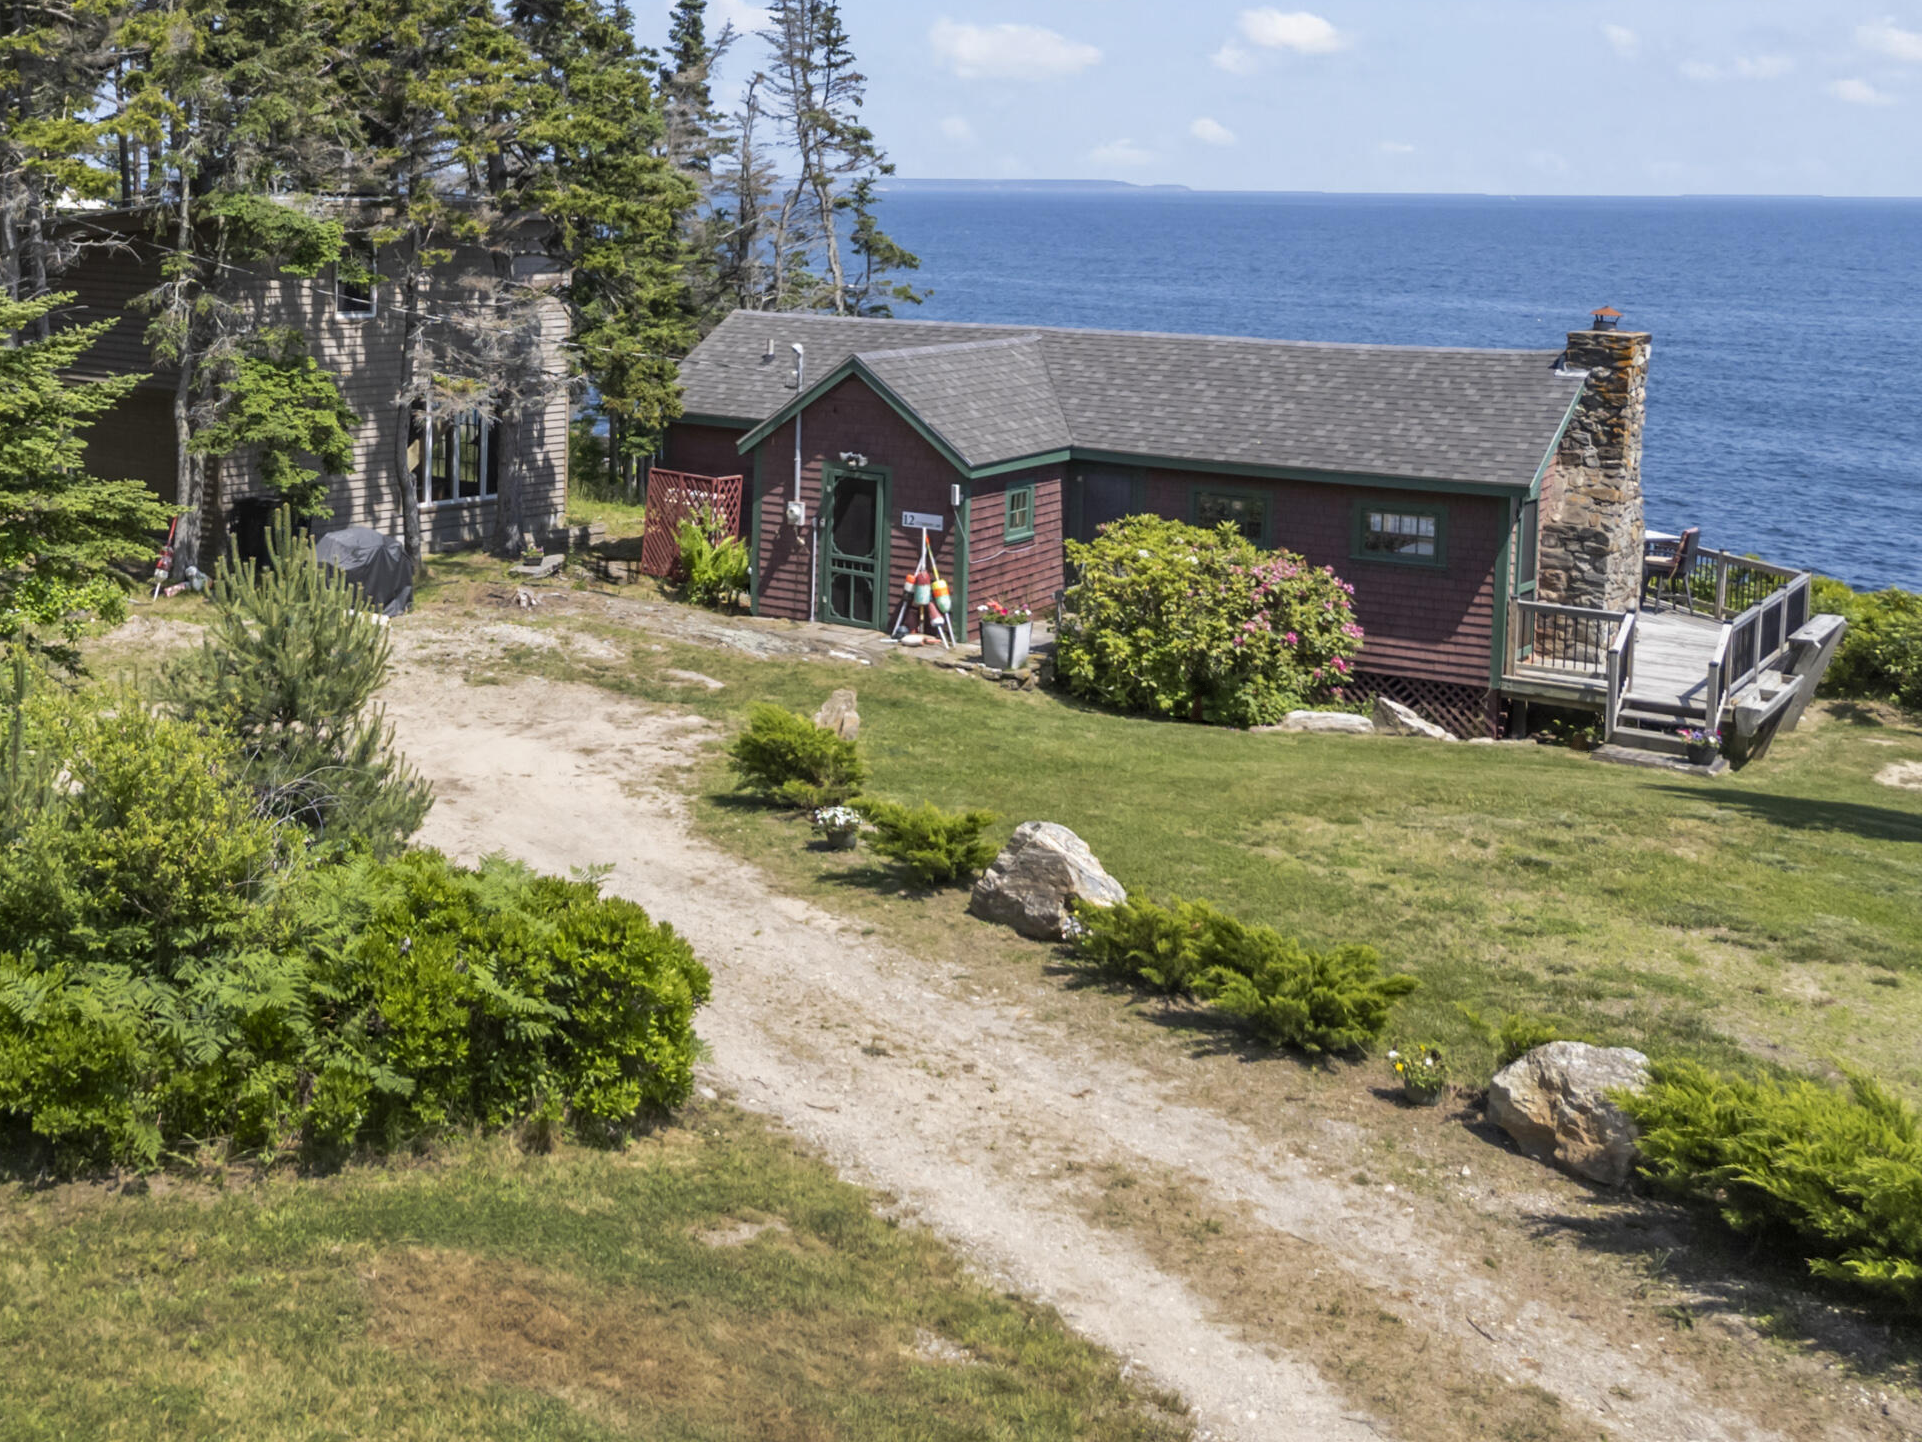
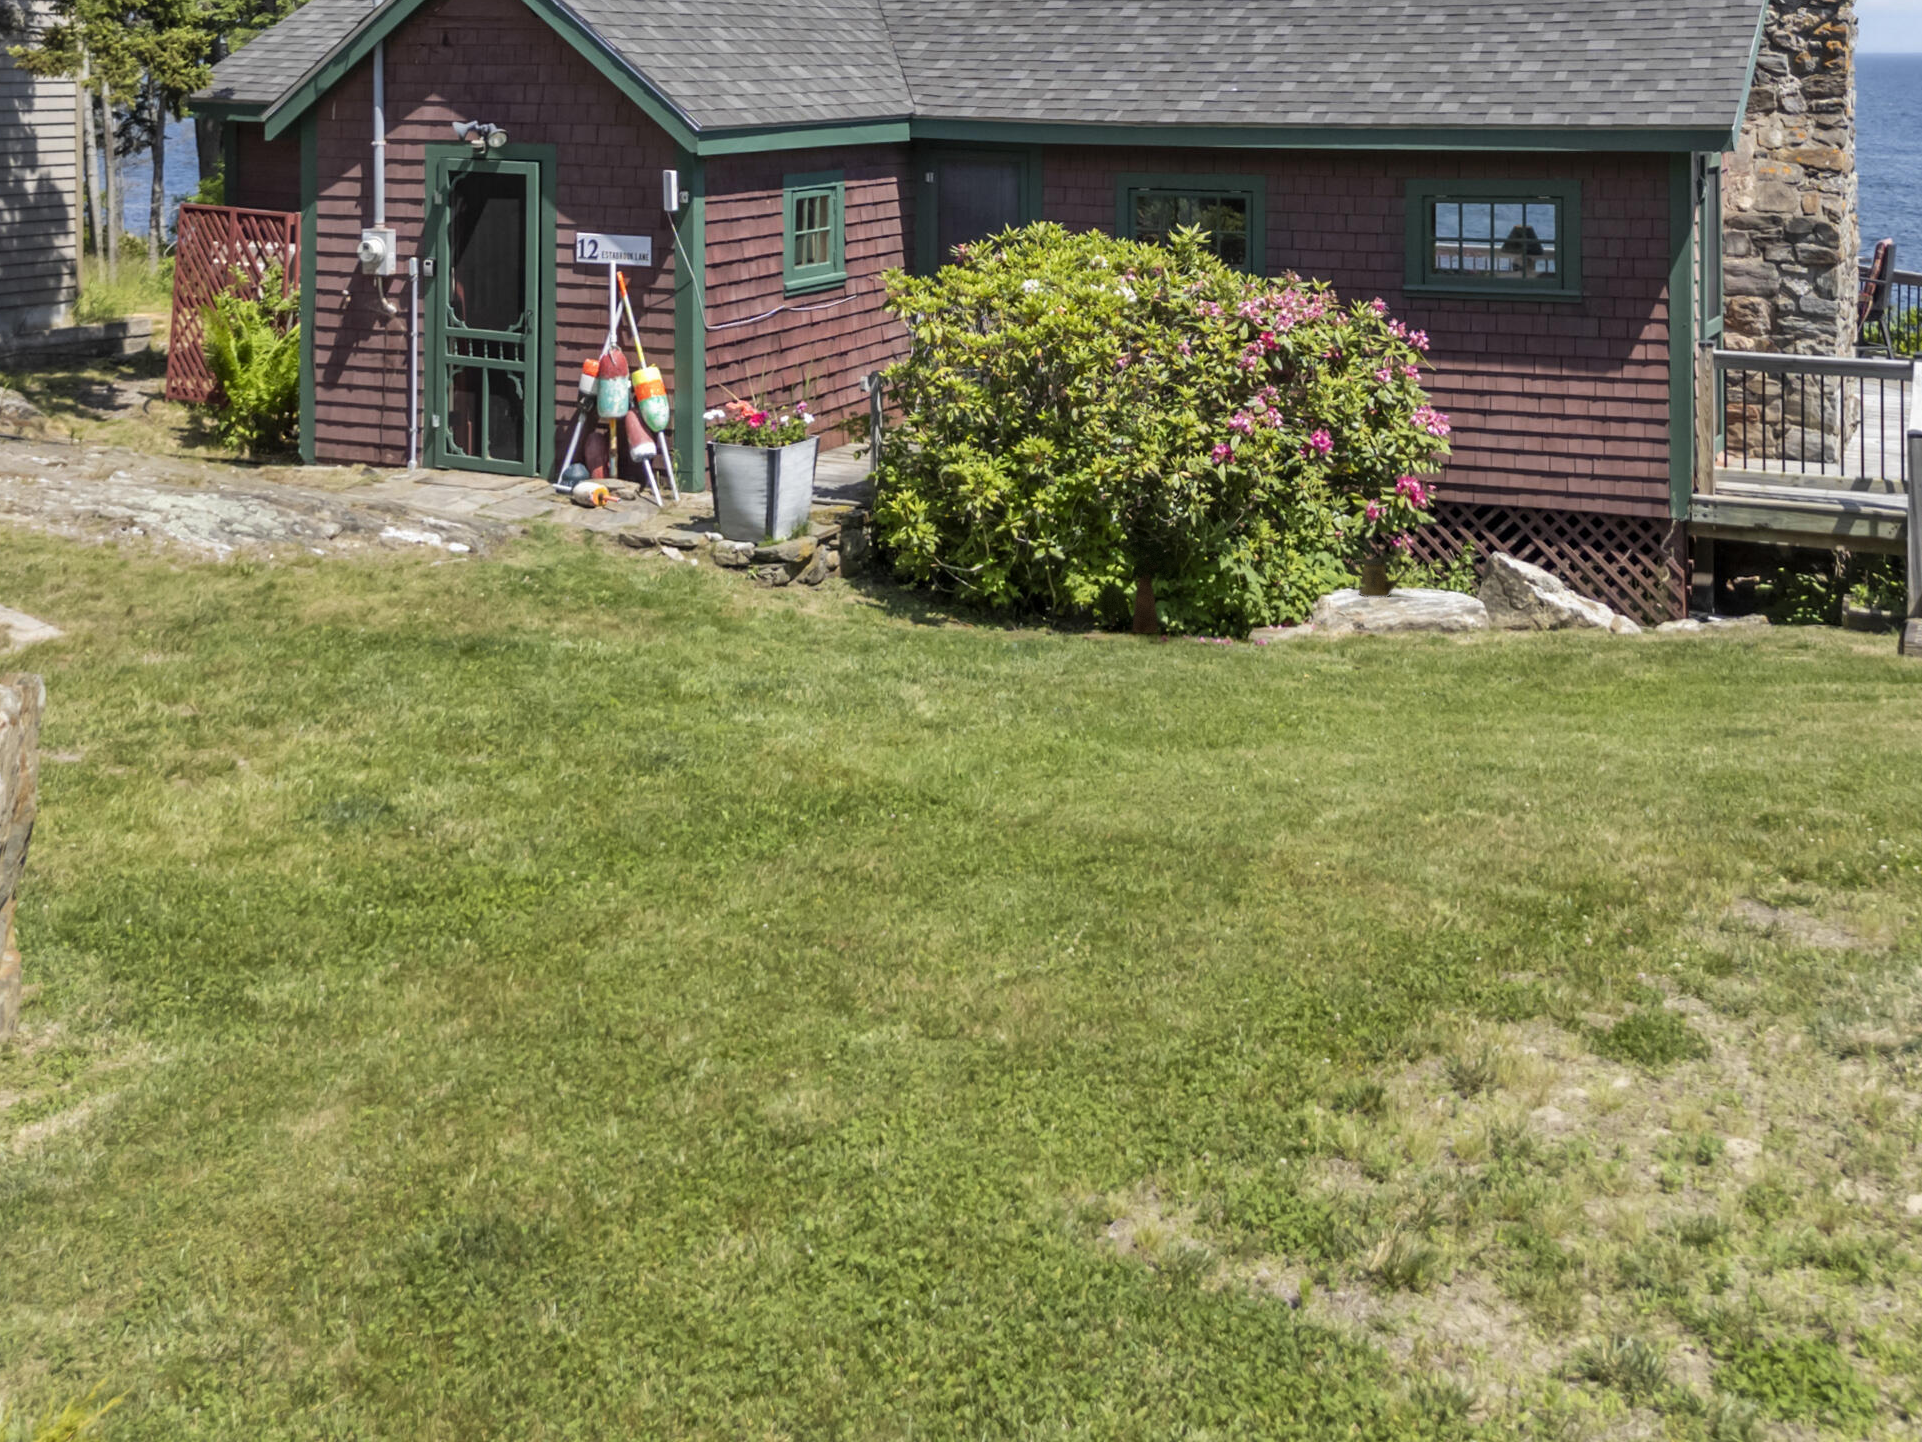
bench: present [596,556,640,583] -> none [97,354,183,406]
watering can: present [1558,729,1589,752] -> present [1351,558,1418,598]

